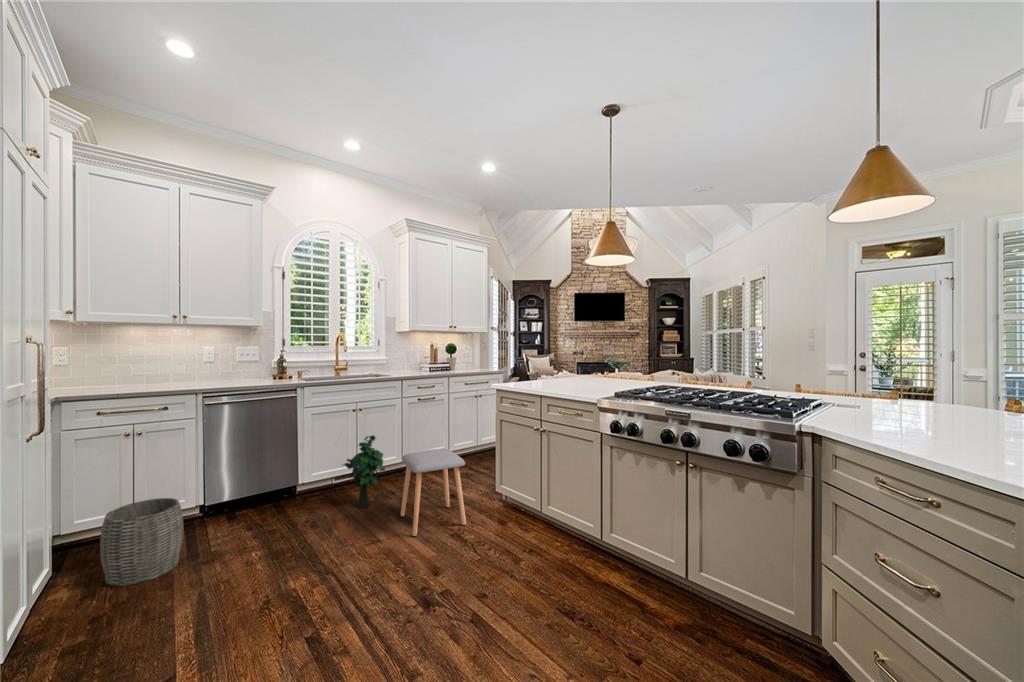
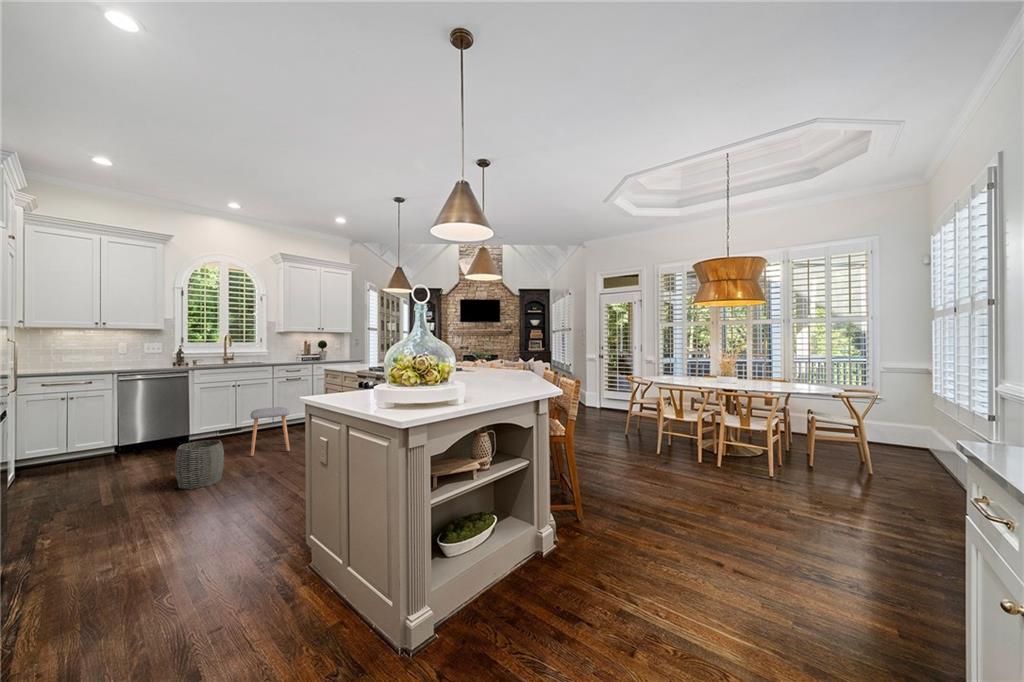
decorative plant: present [344,436,385,508] -> none [214,400,247,446]
woven basket: present [100,498,183,586] -> present [175,440,224,489]

